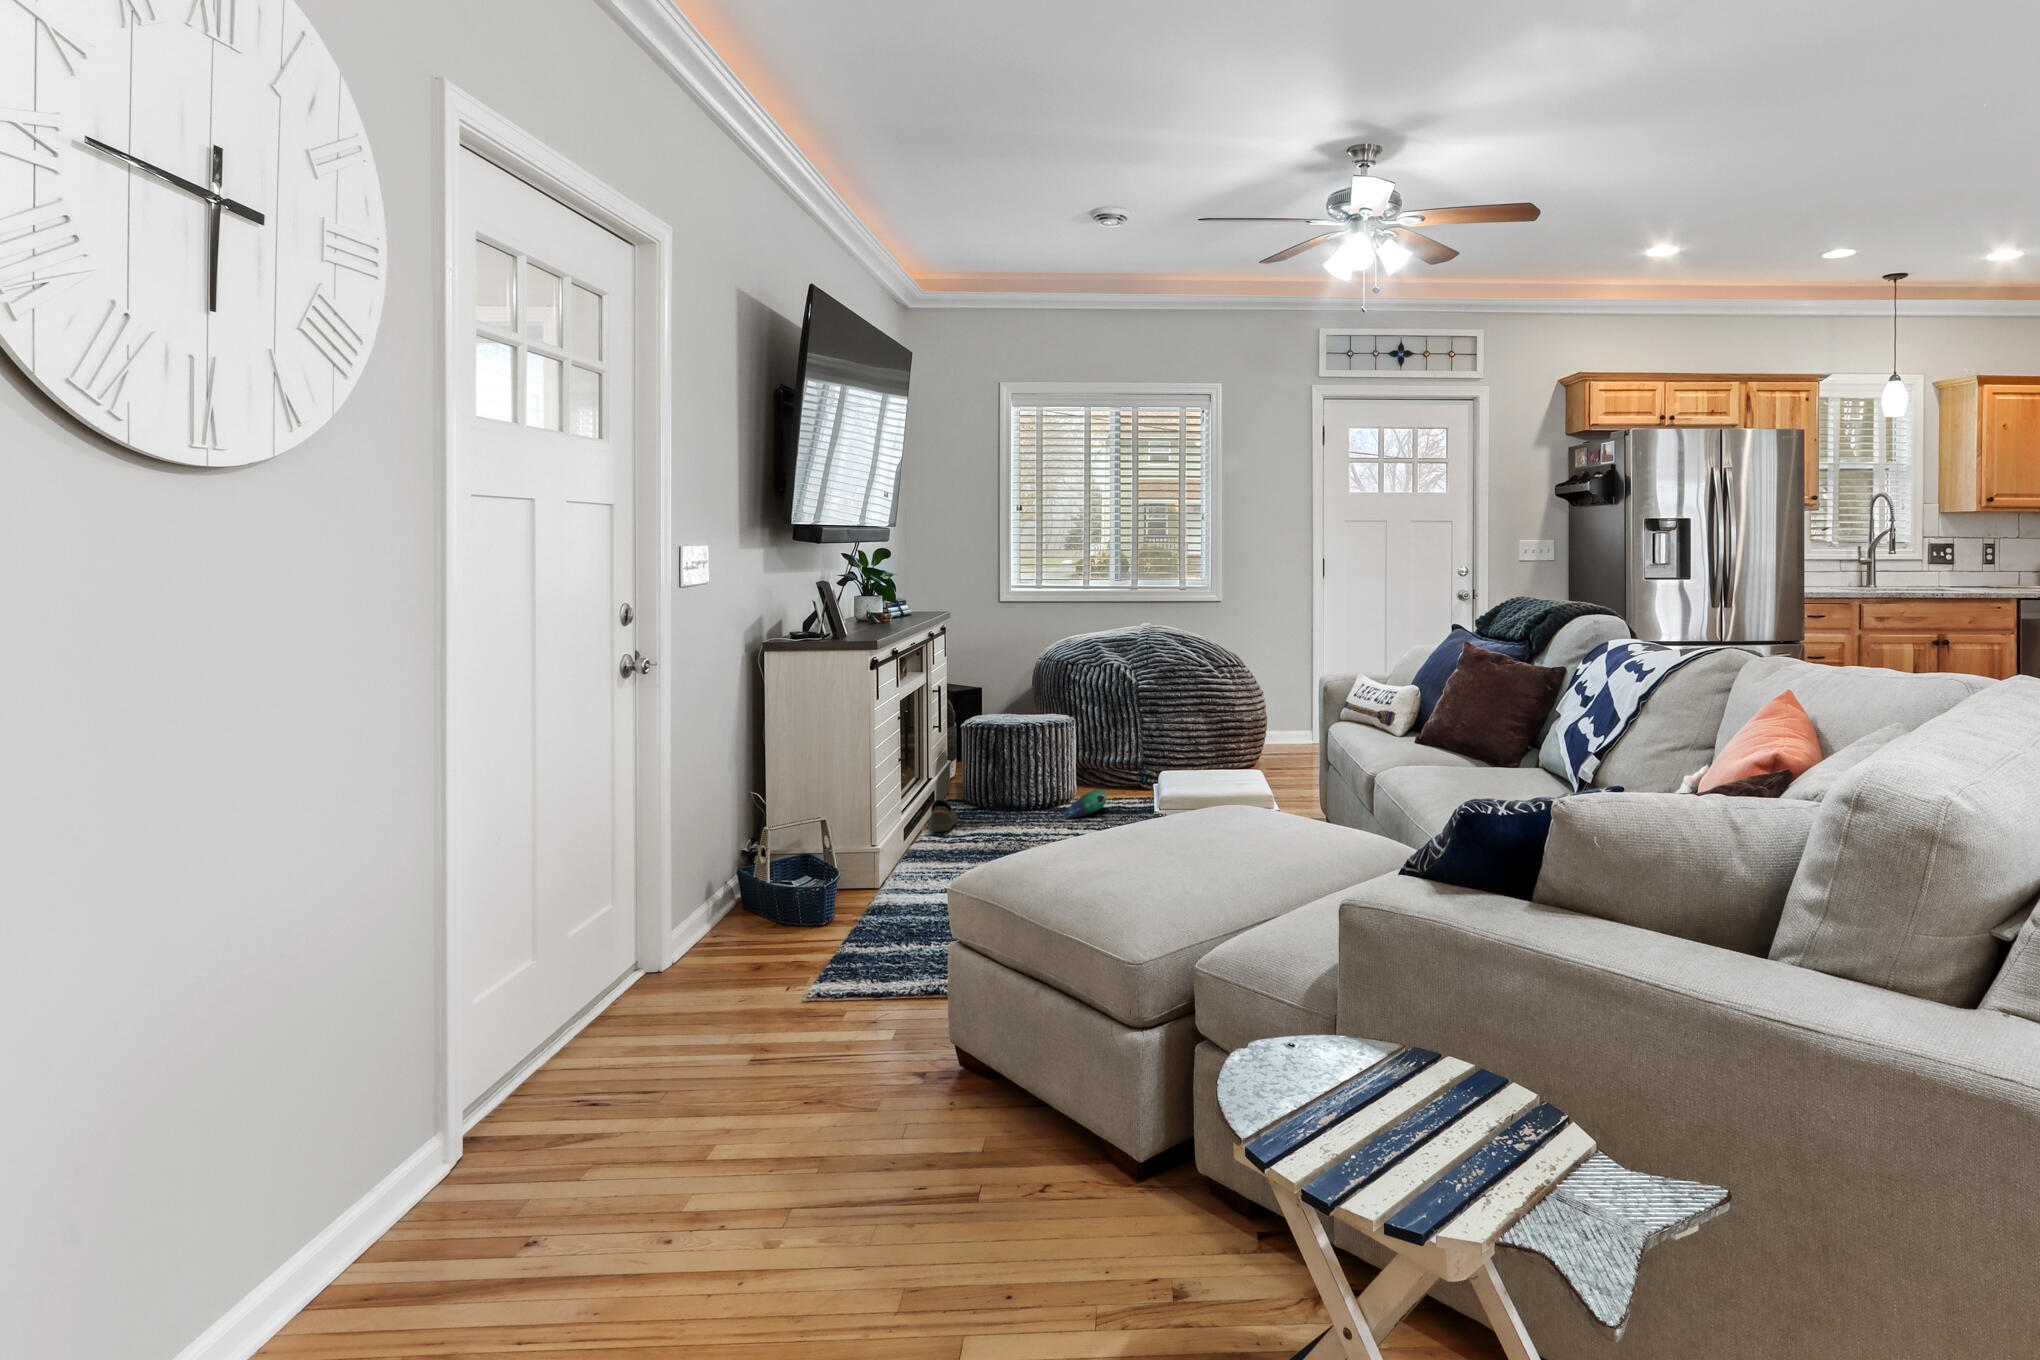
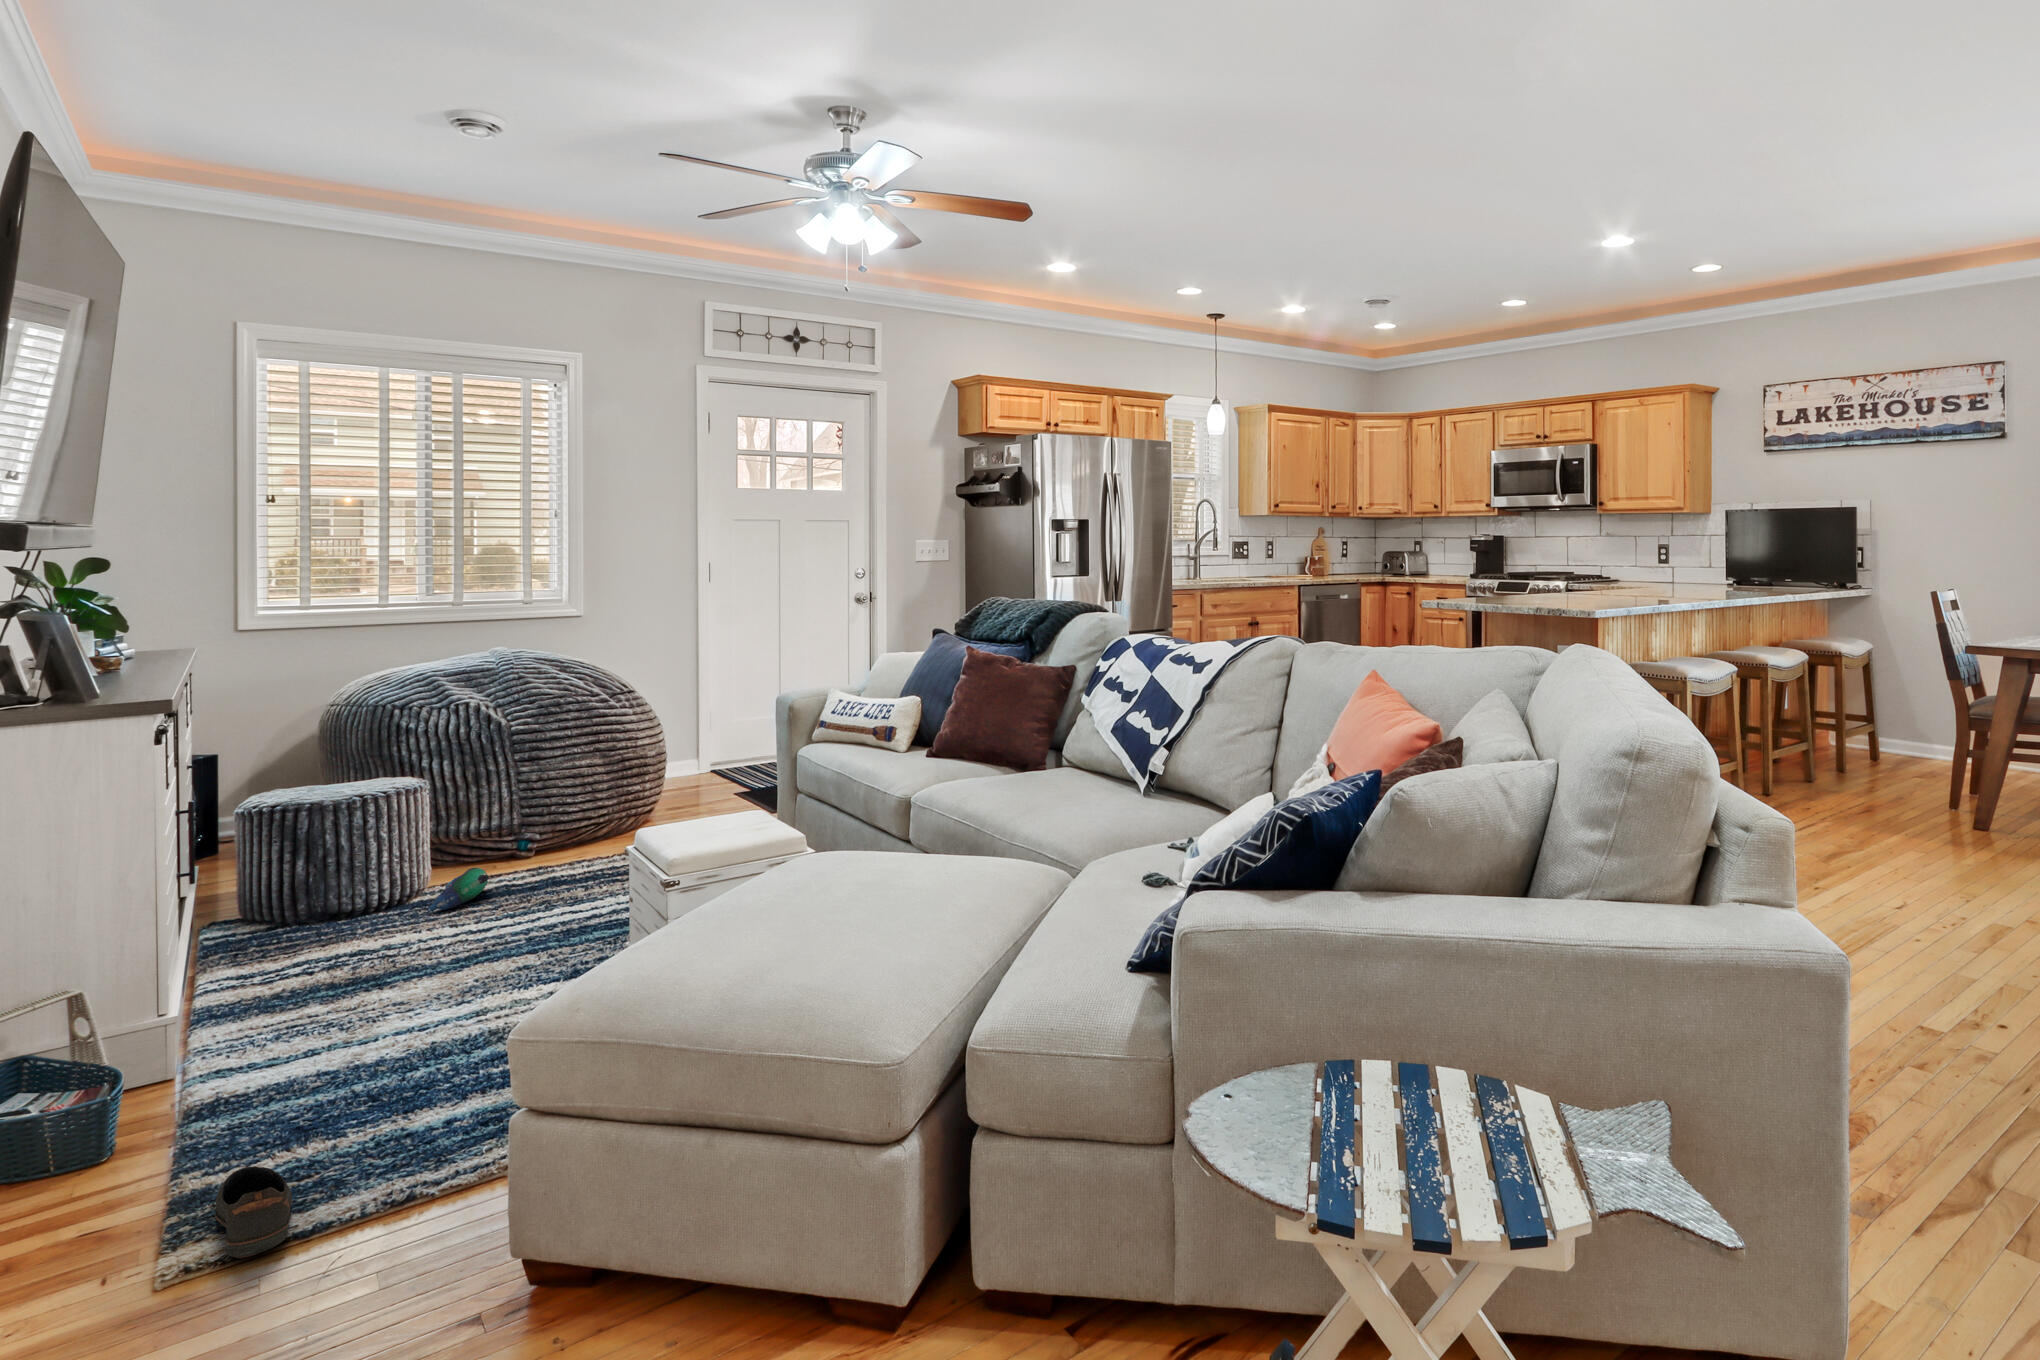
shoe: present [930,799,958,832] -> present [215,1166,292,1258]

